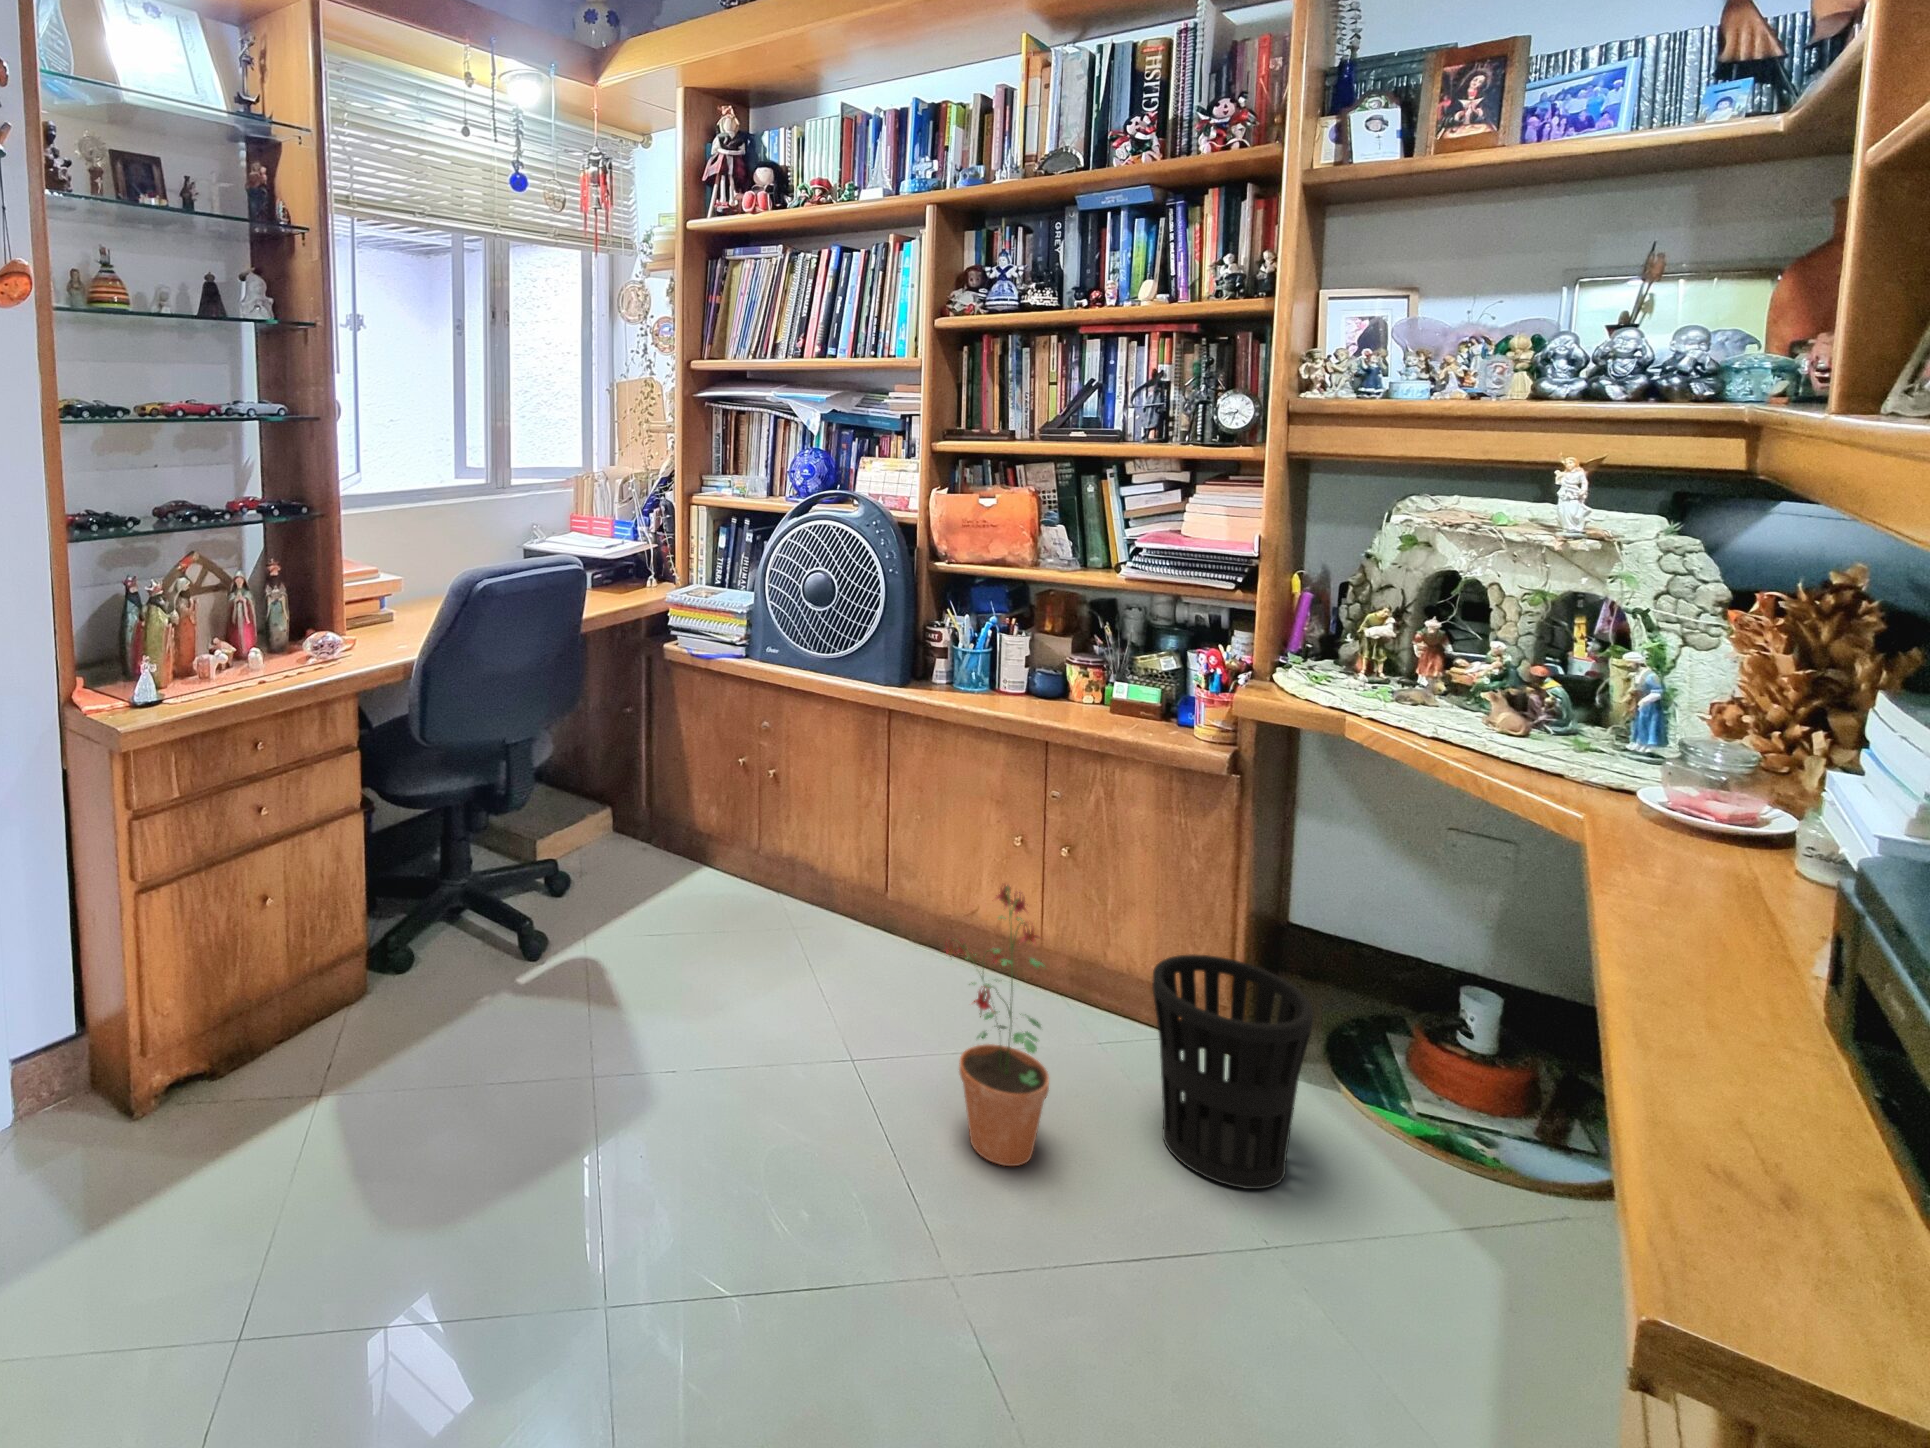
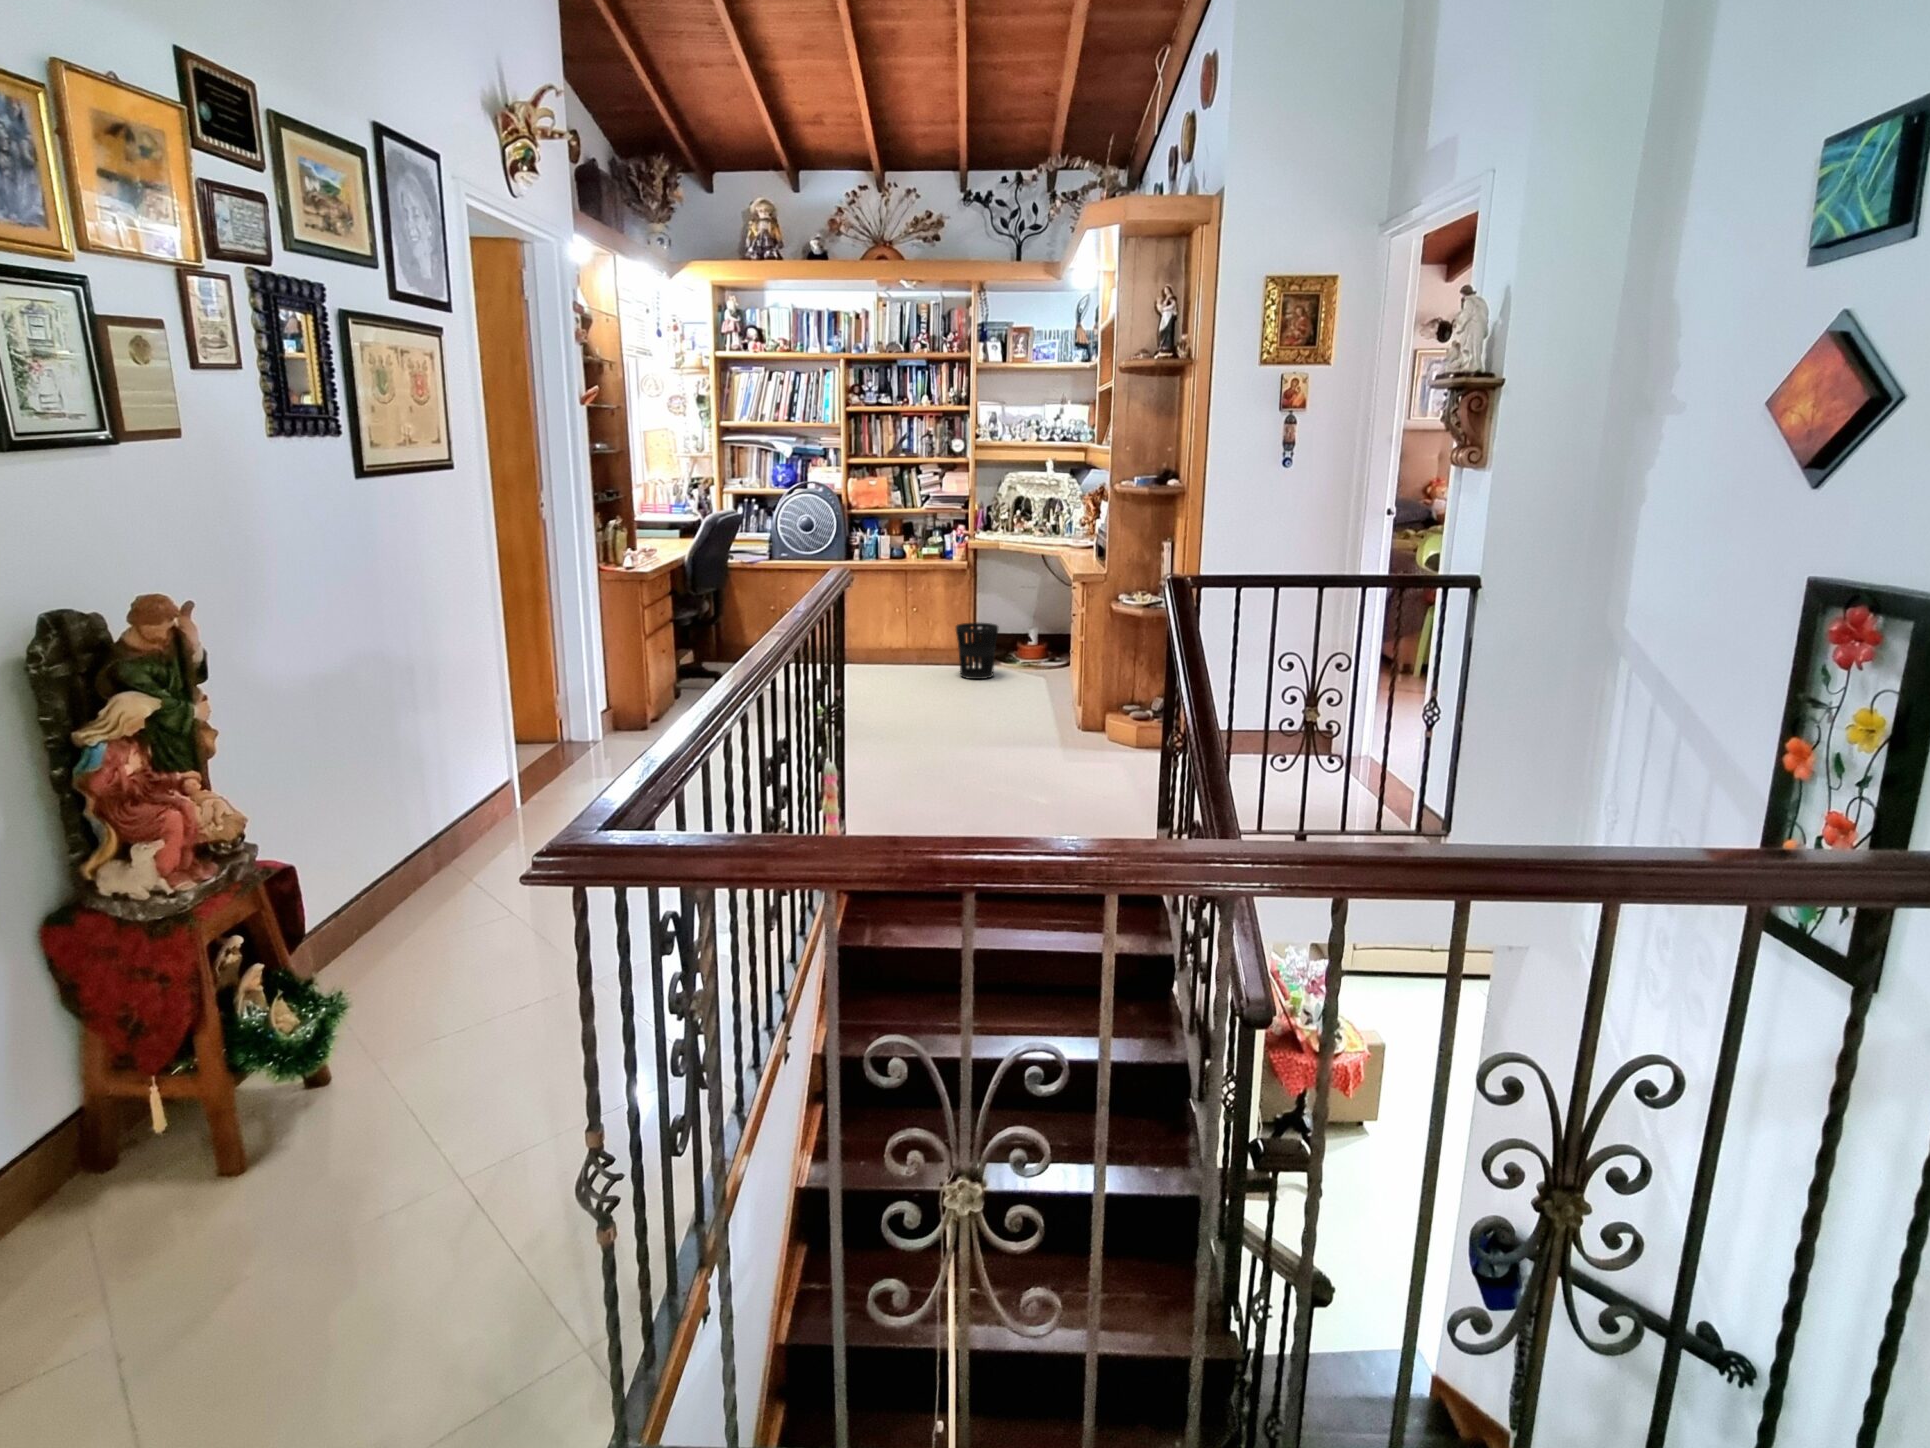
potted plant: present [945,884,1049,1166] -> none [897,605,937,687]

